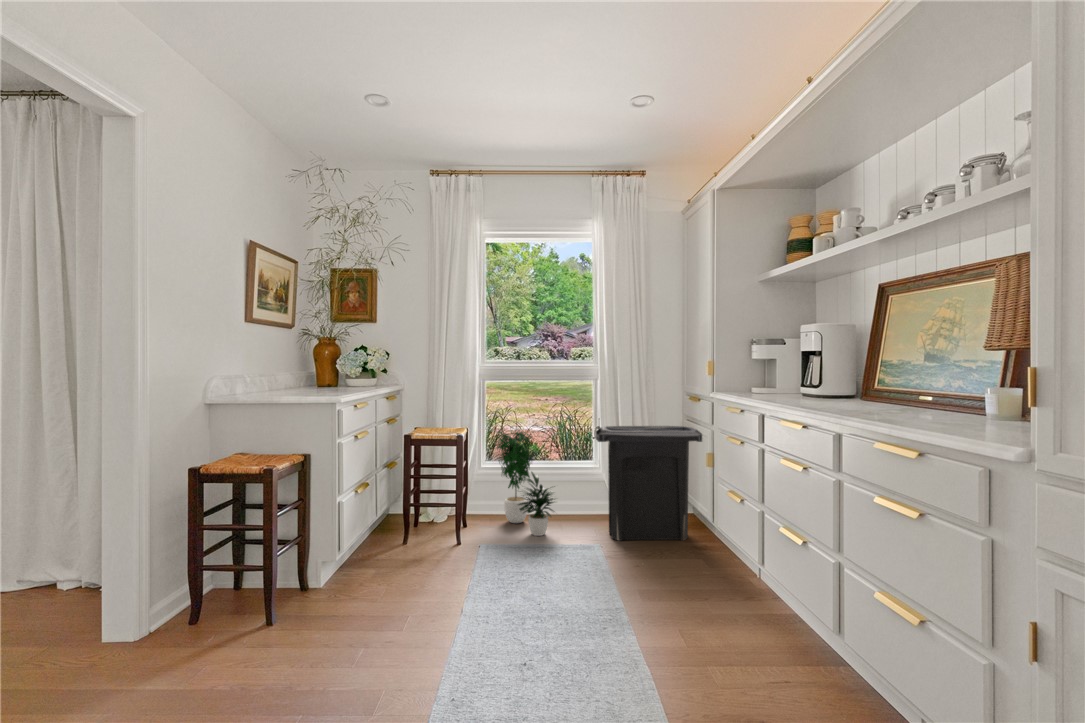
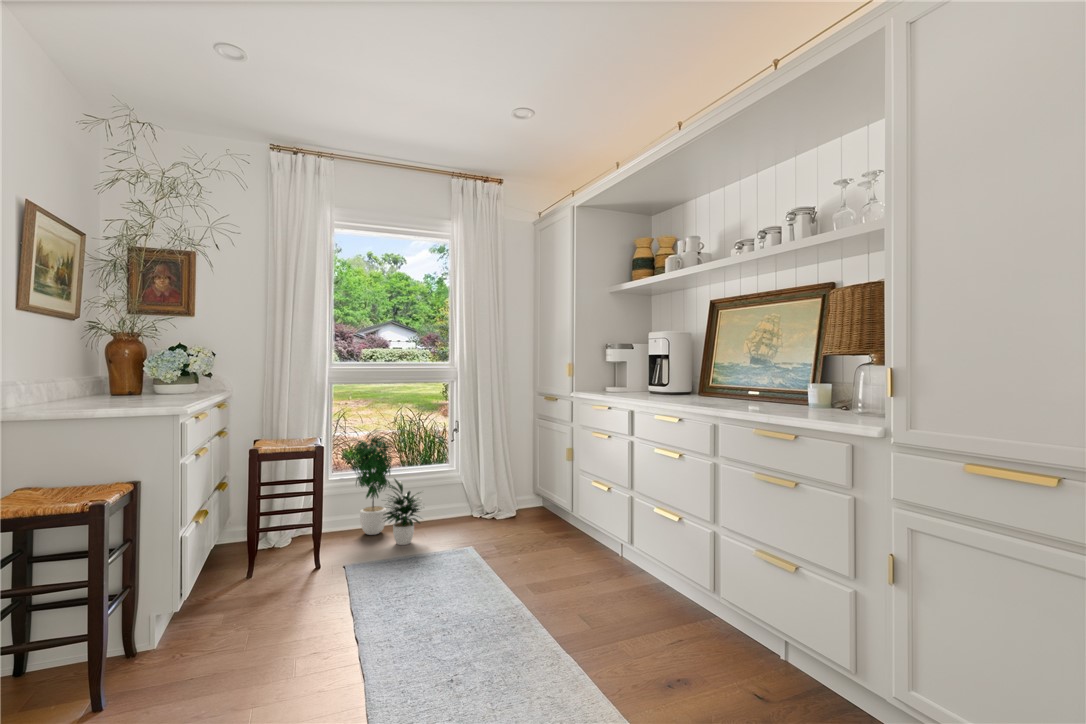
trash can: present [596,426,702,541] -> none [462,424,561,539]

